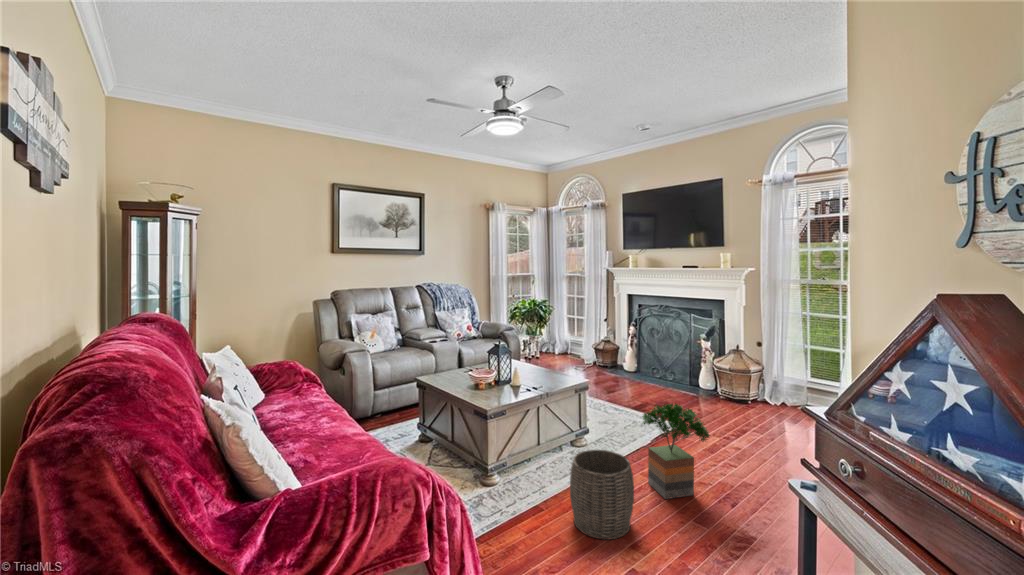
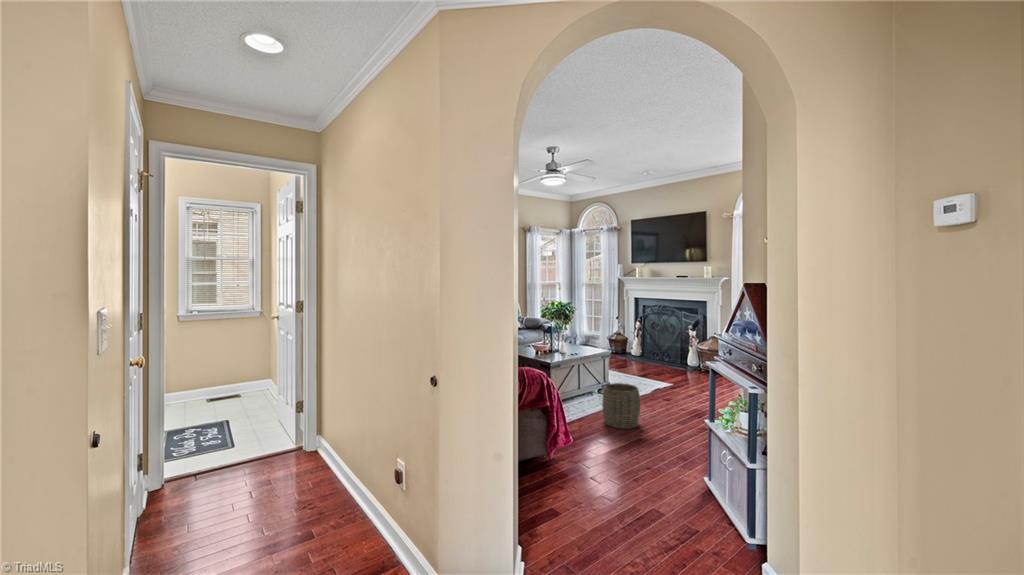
potted tree: present [642,403,710,499] -> none [644,359,687,415]

